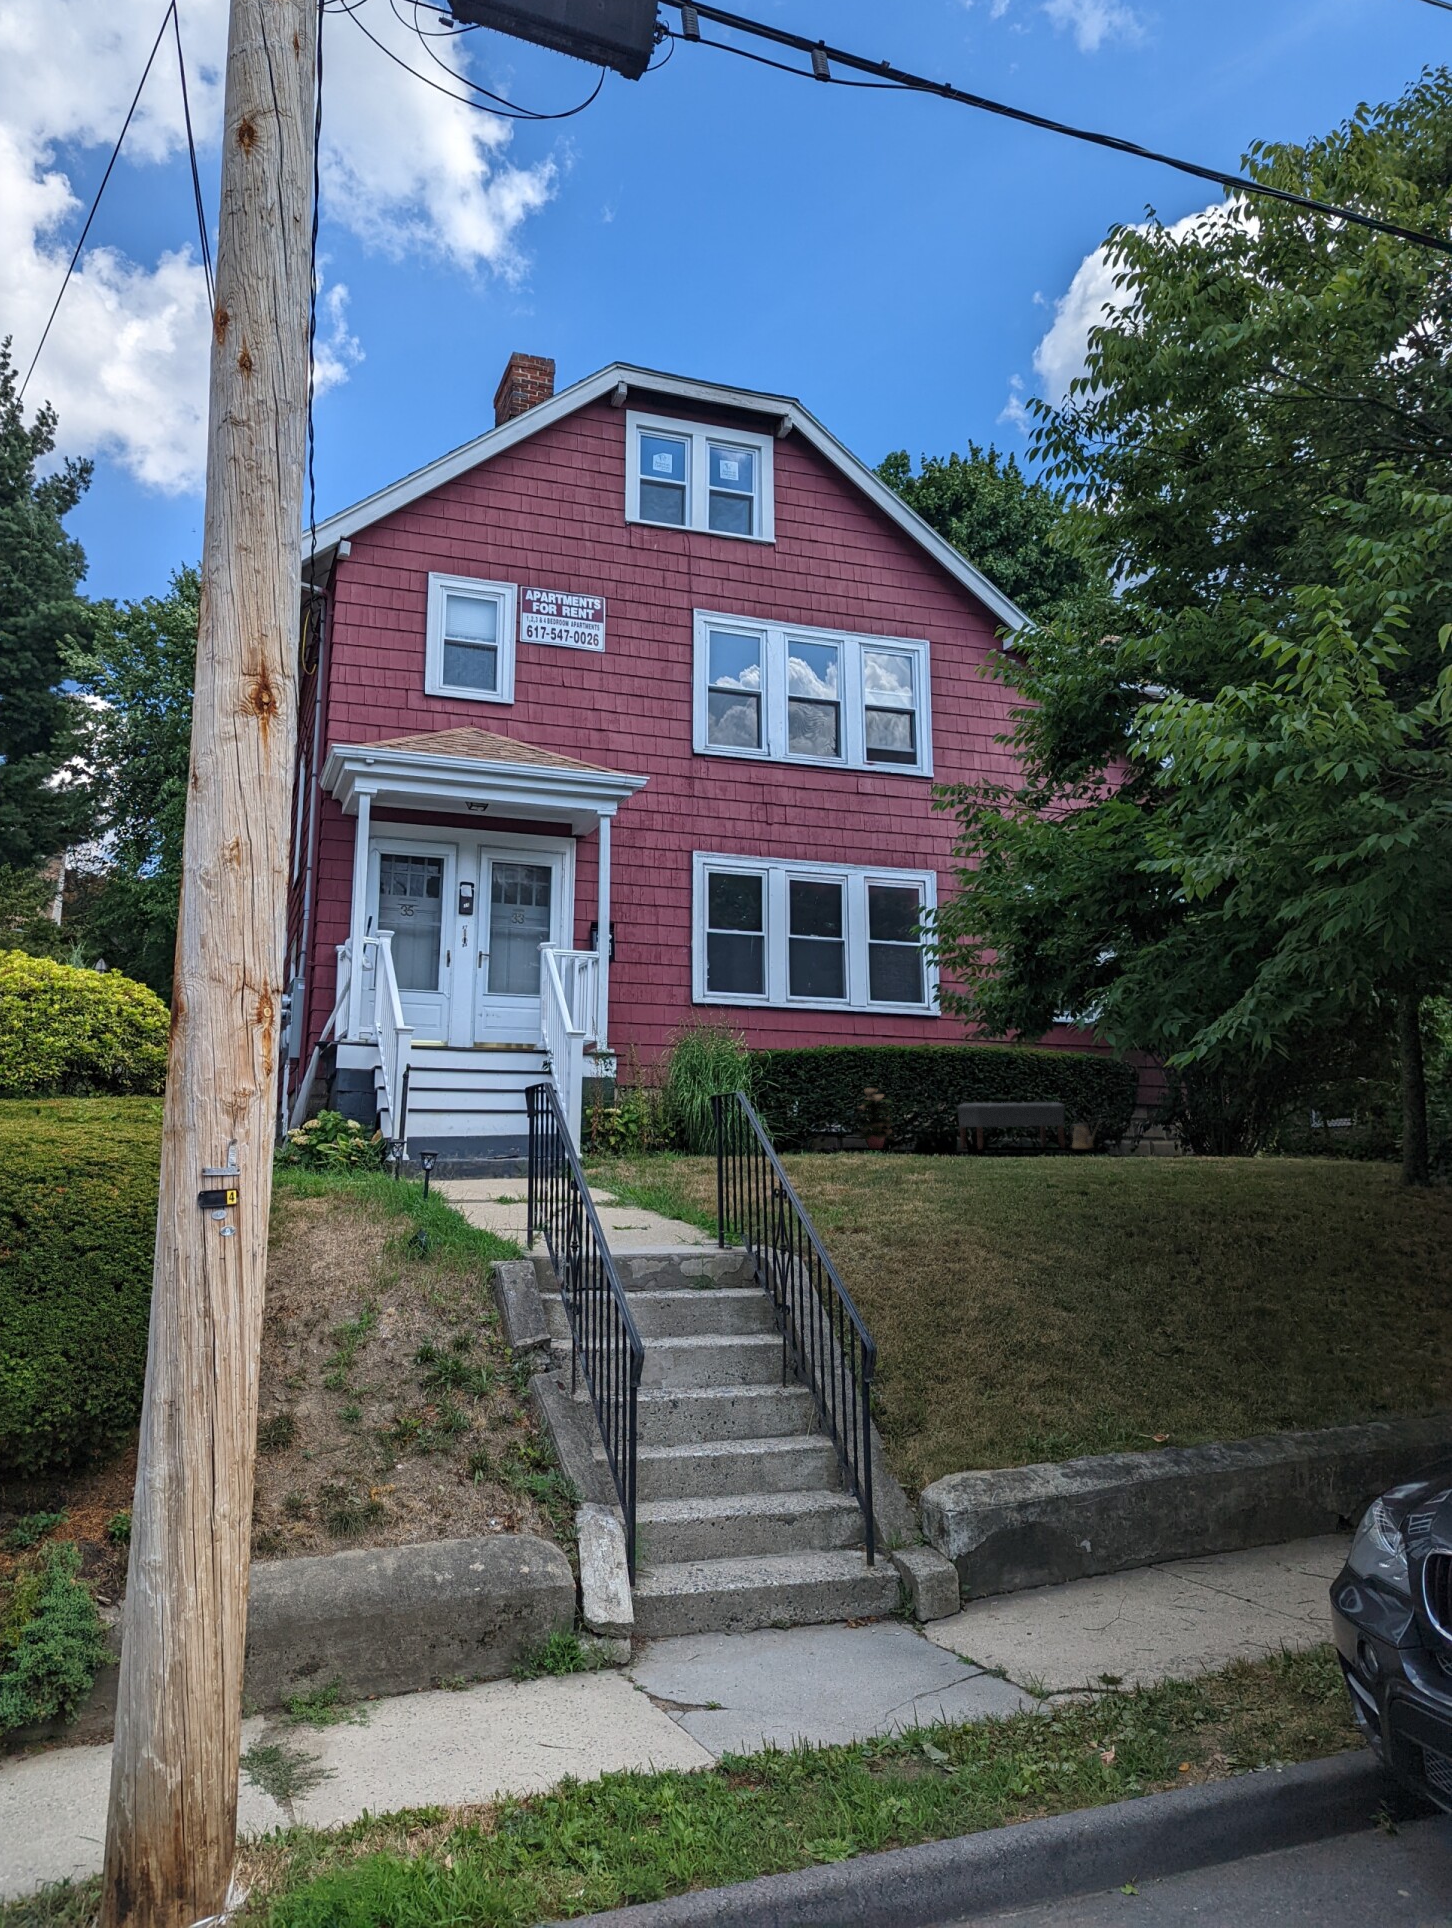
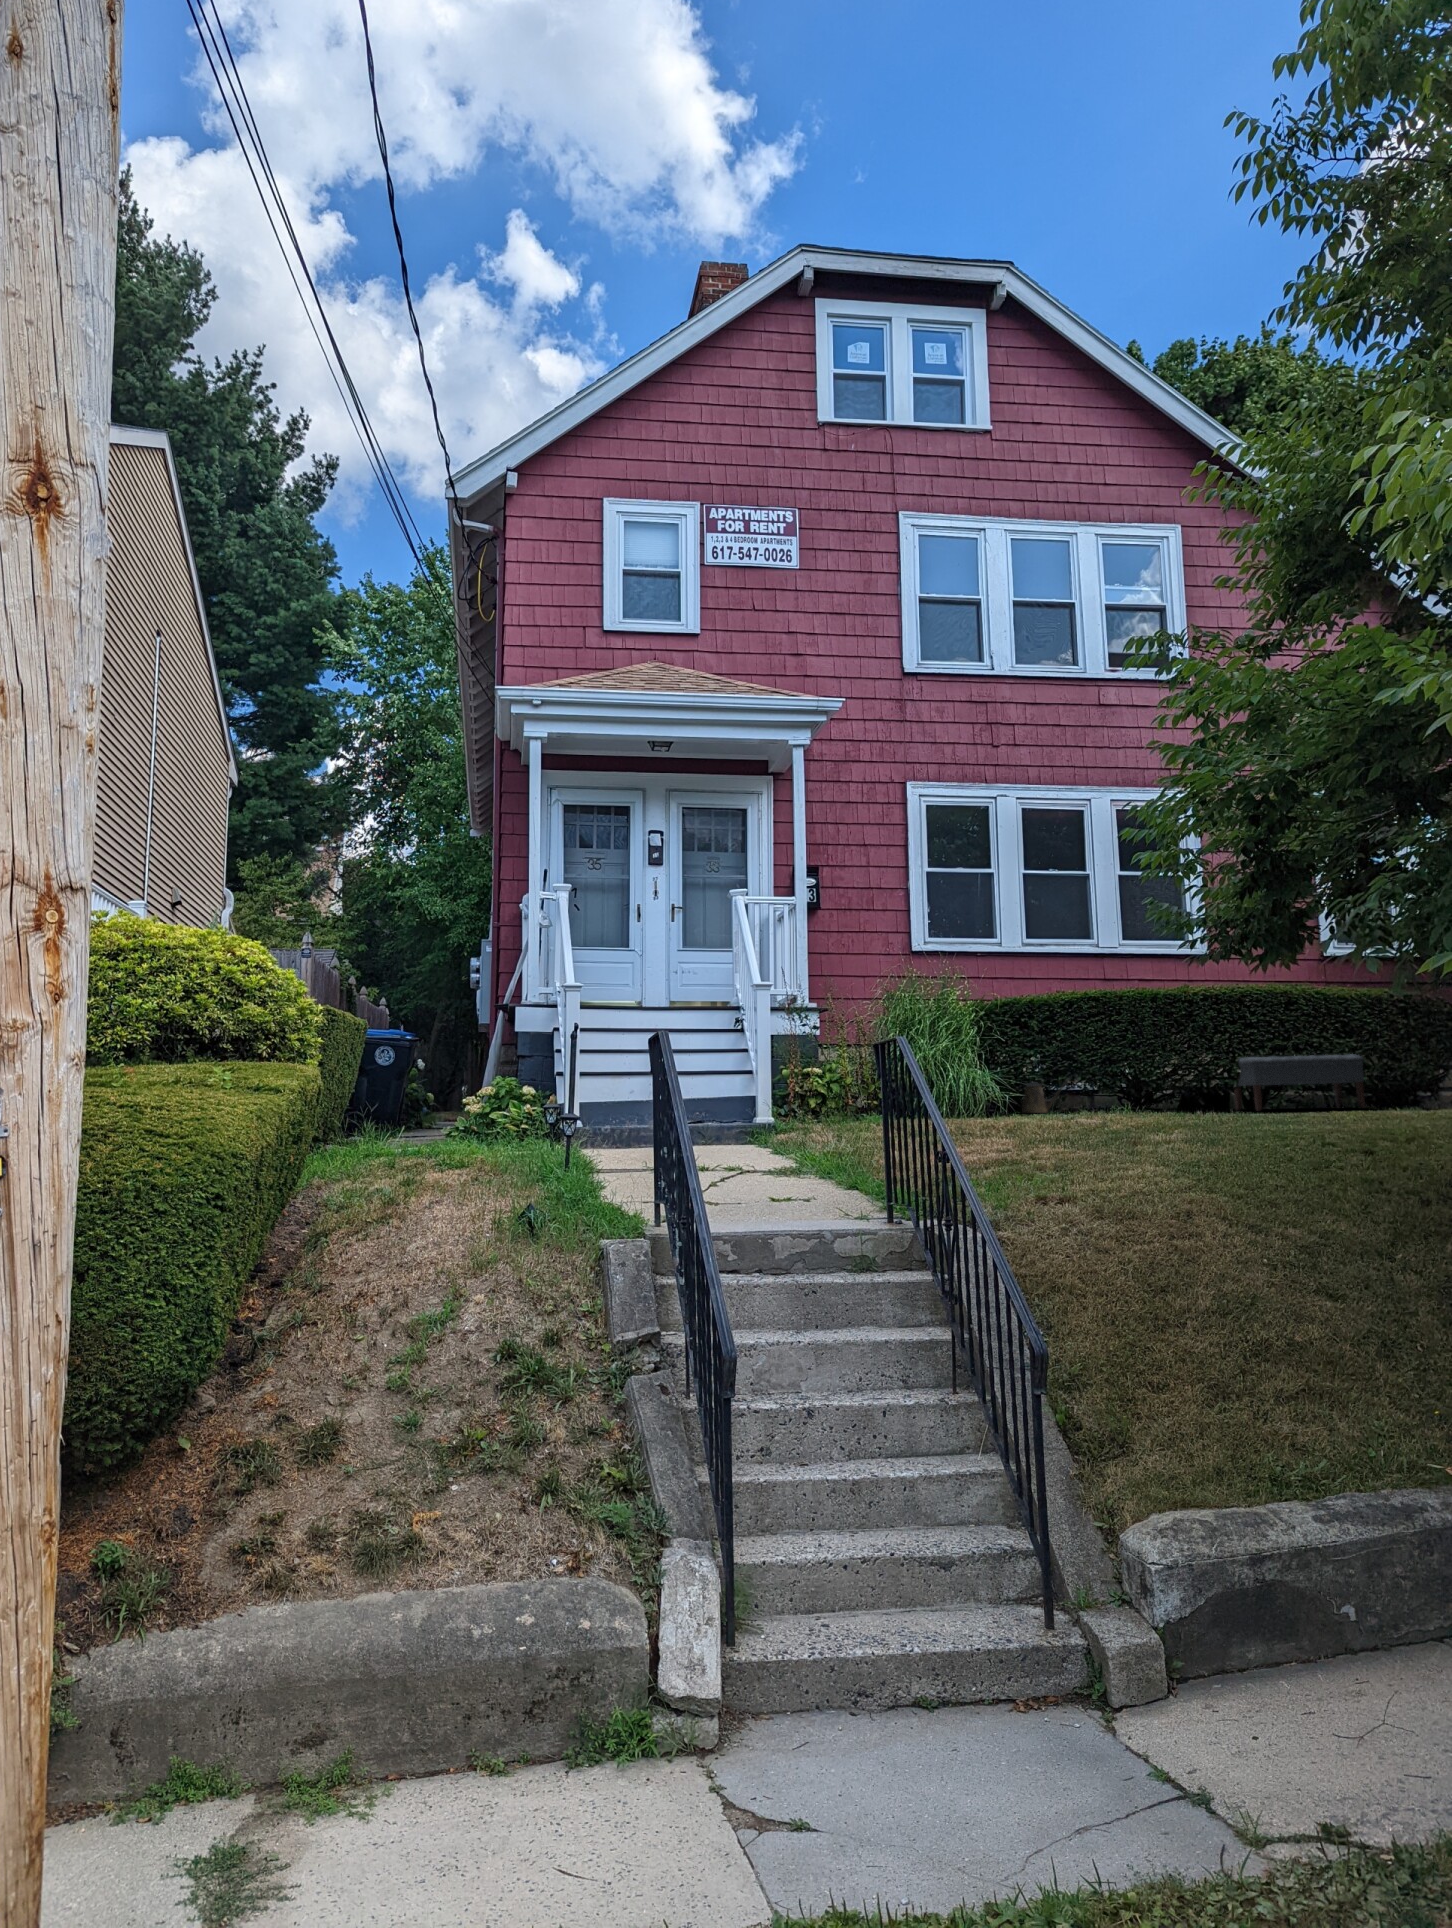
decorative plant: present [860,1088,892,1149] -> none [1101,1043,1156,1113]
watering can: present [1070,1122,1100,1148] -> present [1022,1079,1069,1113]

